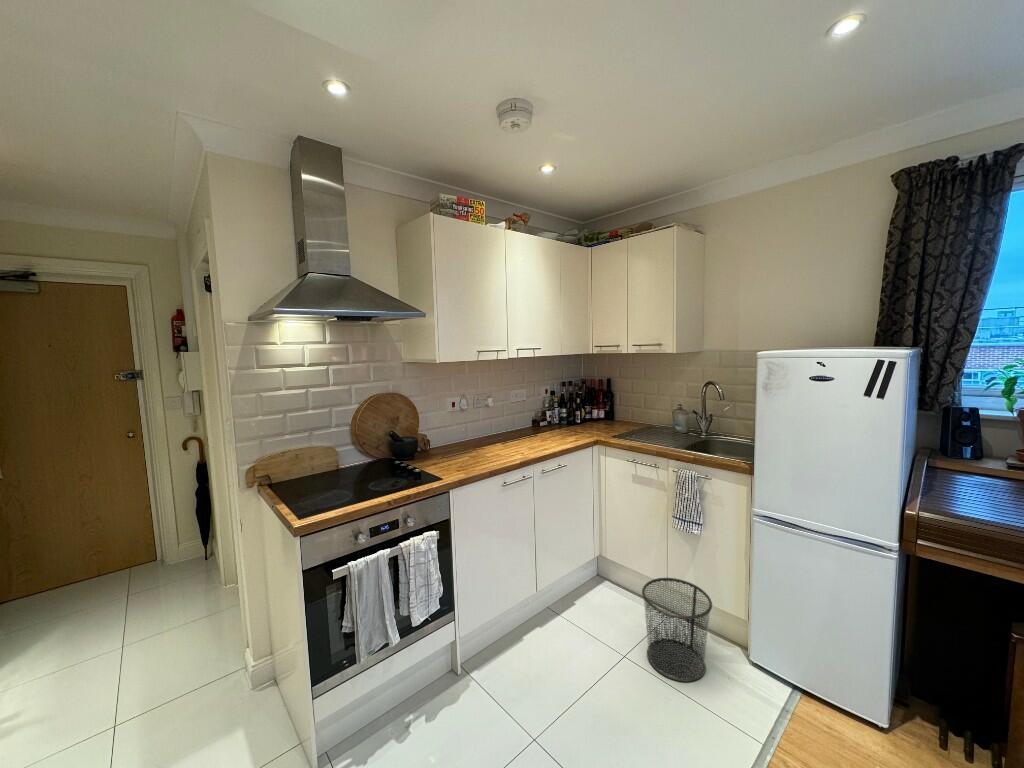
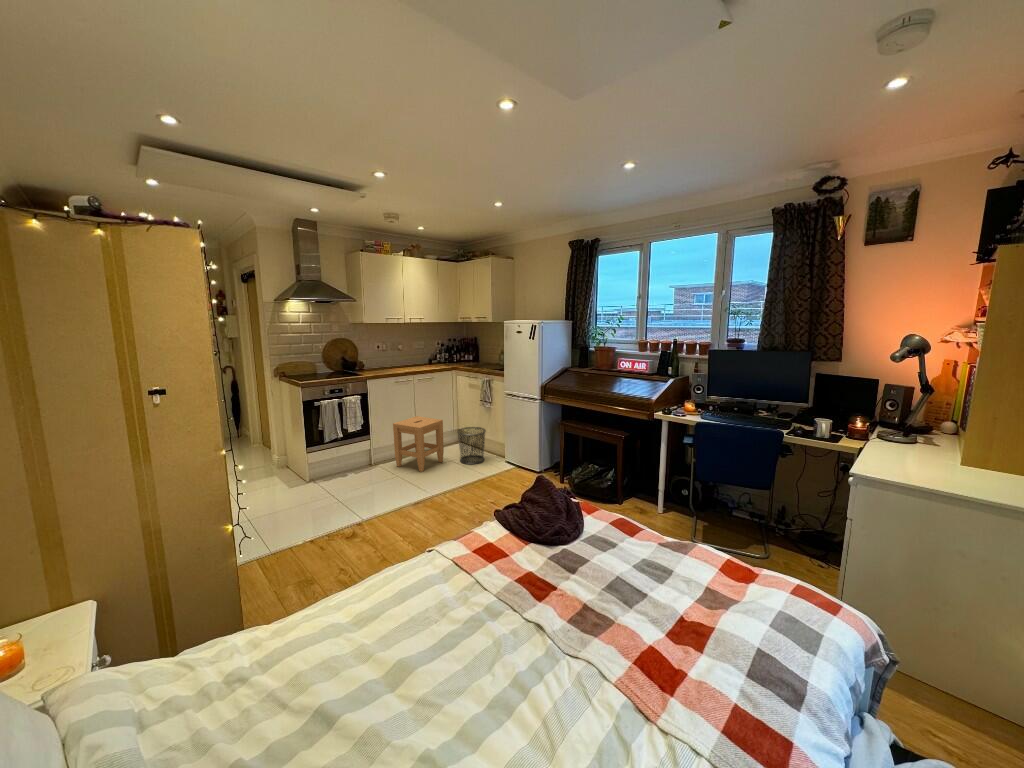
stool: none [510,555,614,721] -> present [393,416,444,472]

